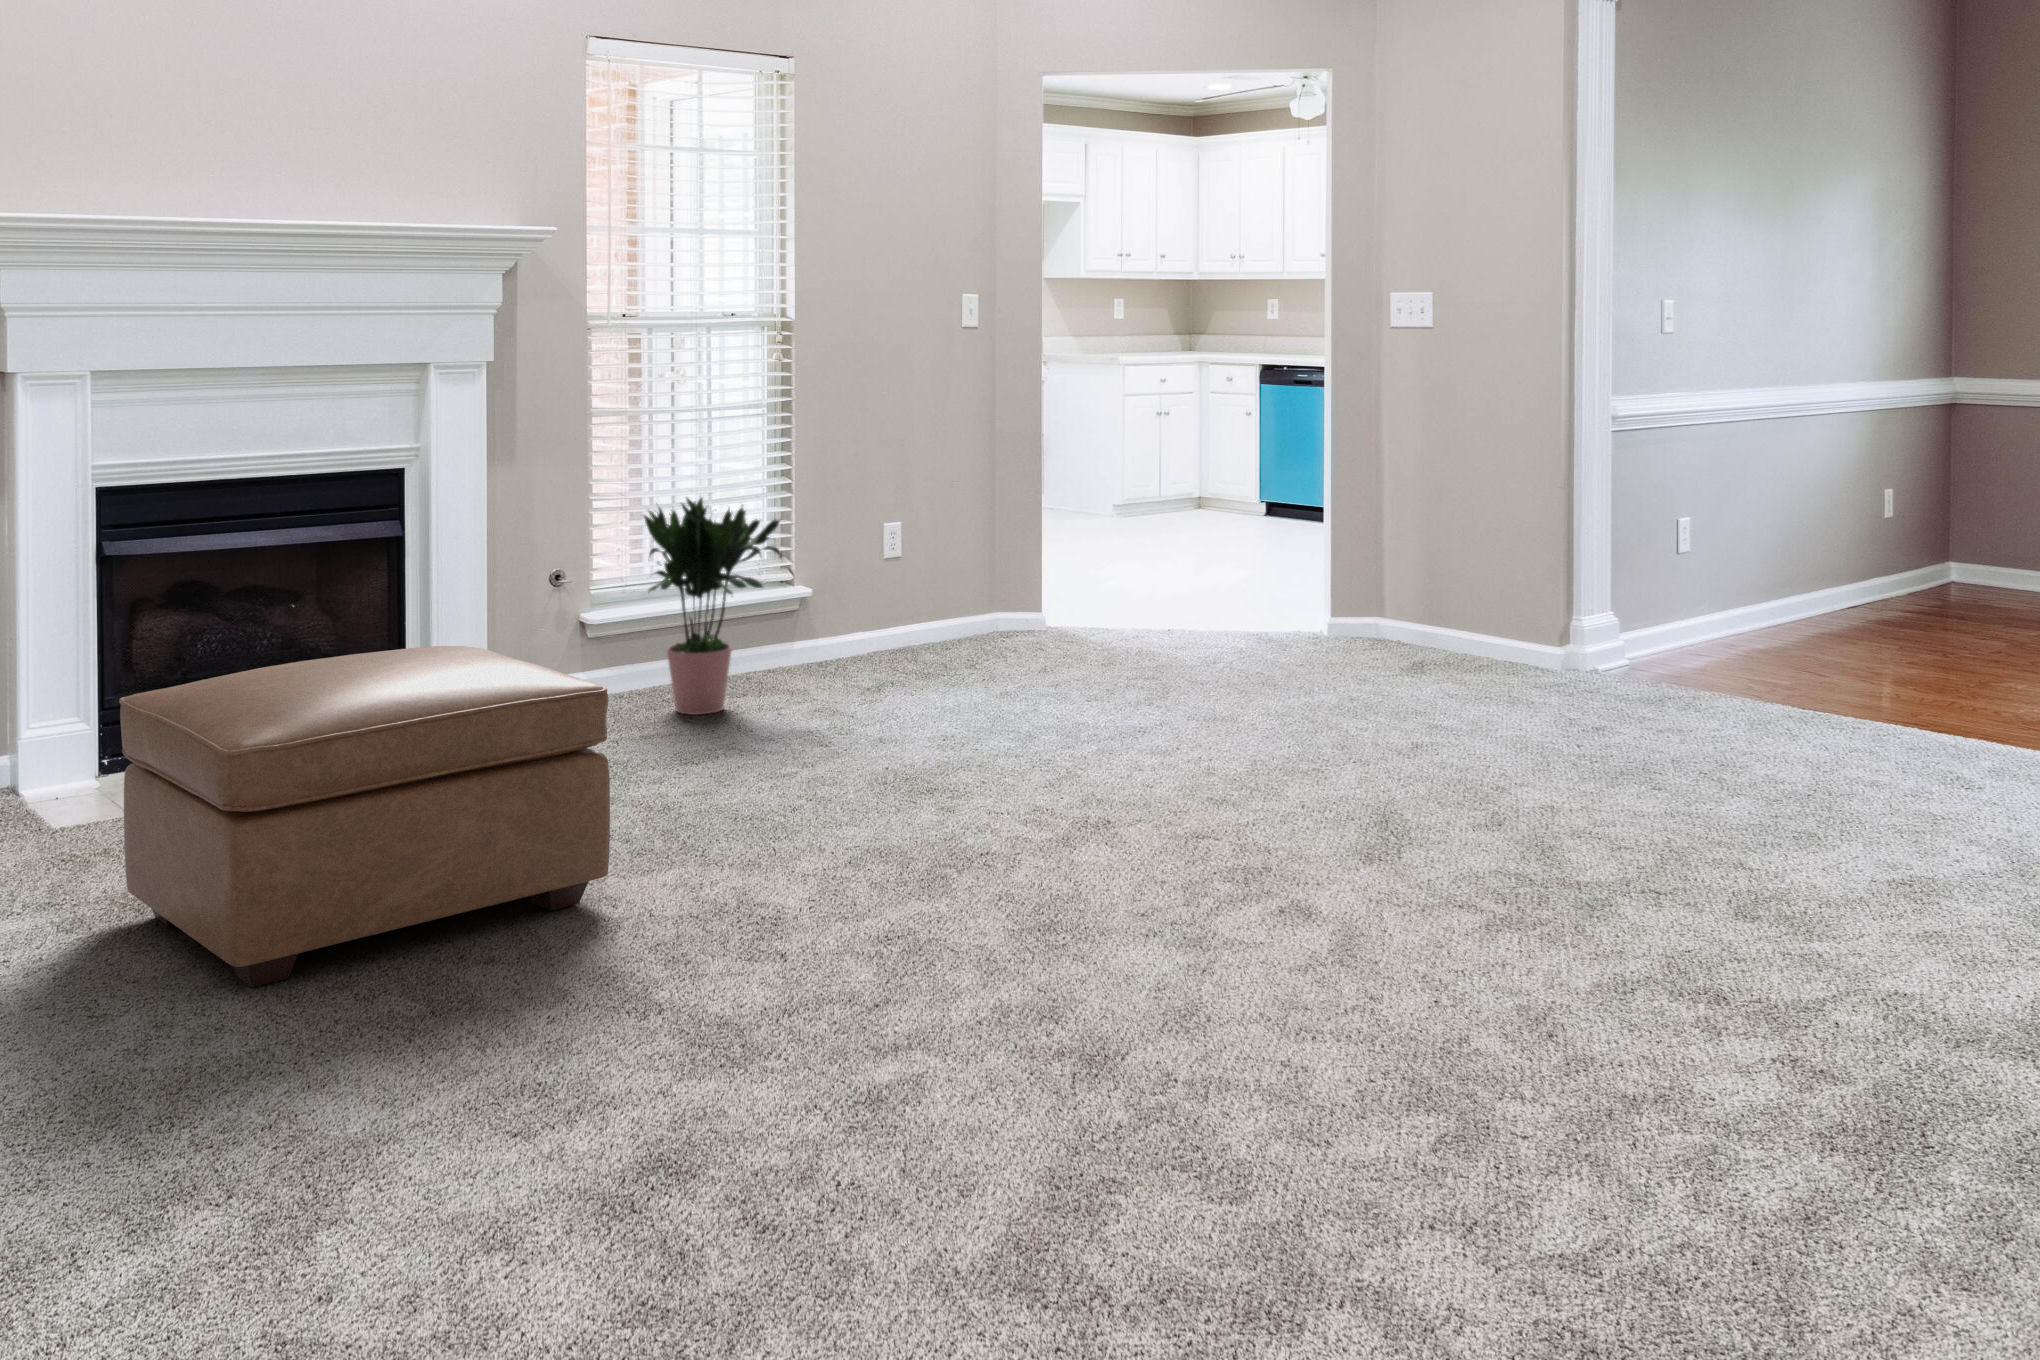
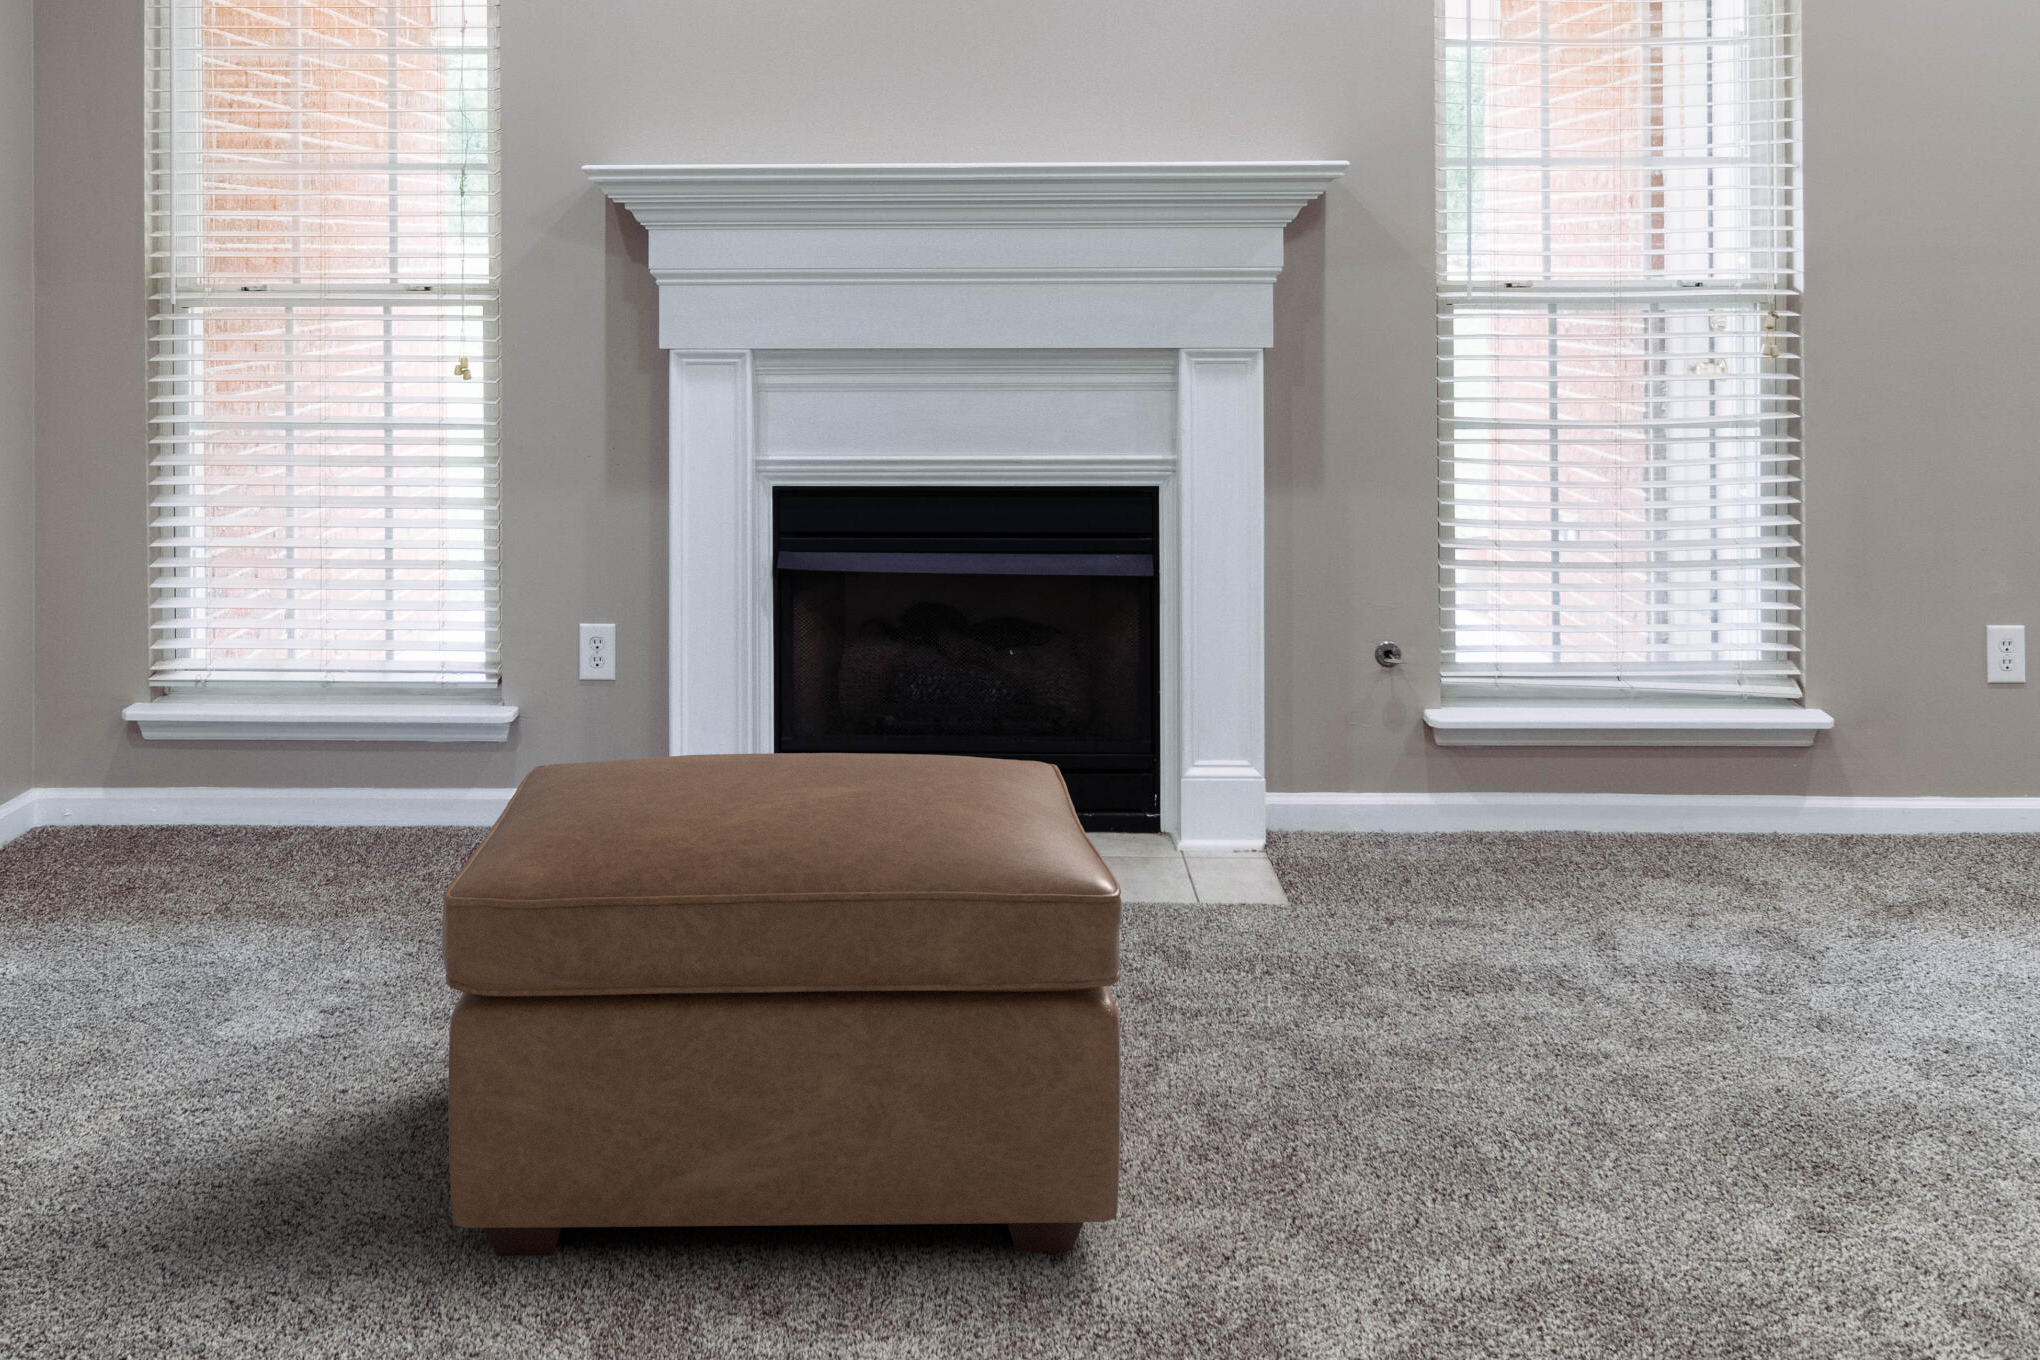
potted plant: present [644,498,781,715] -> none [1488,552,1752,894]

